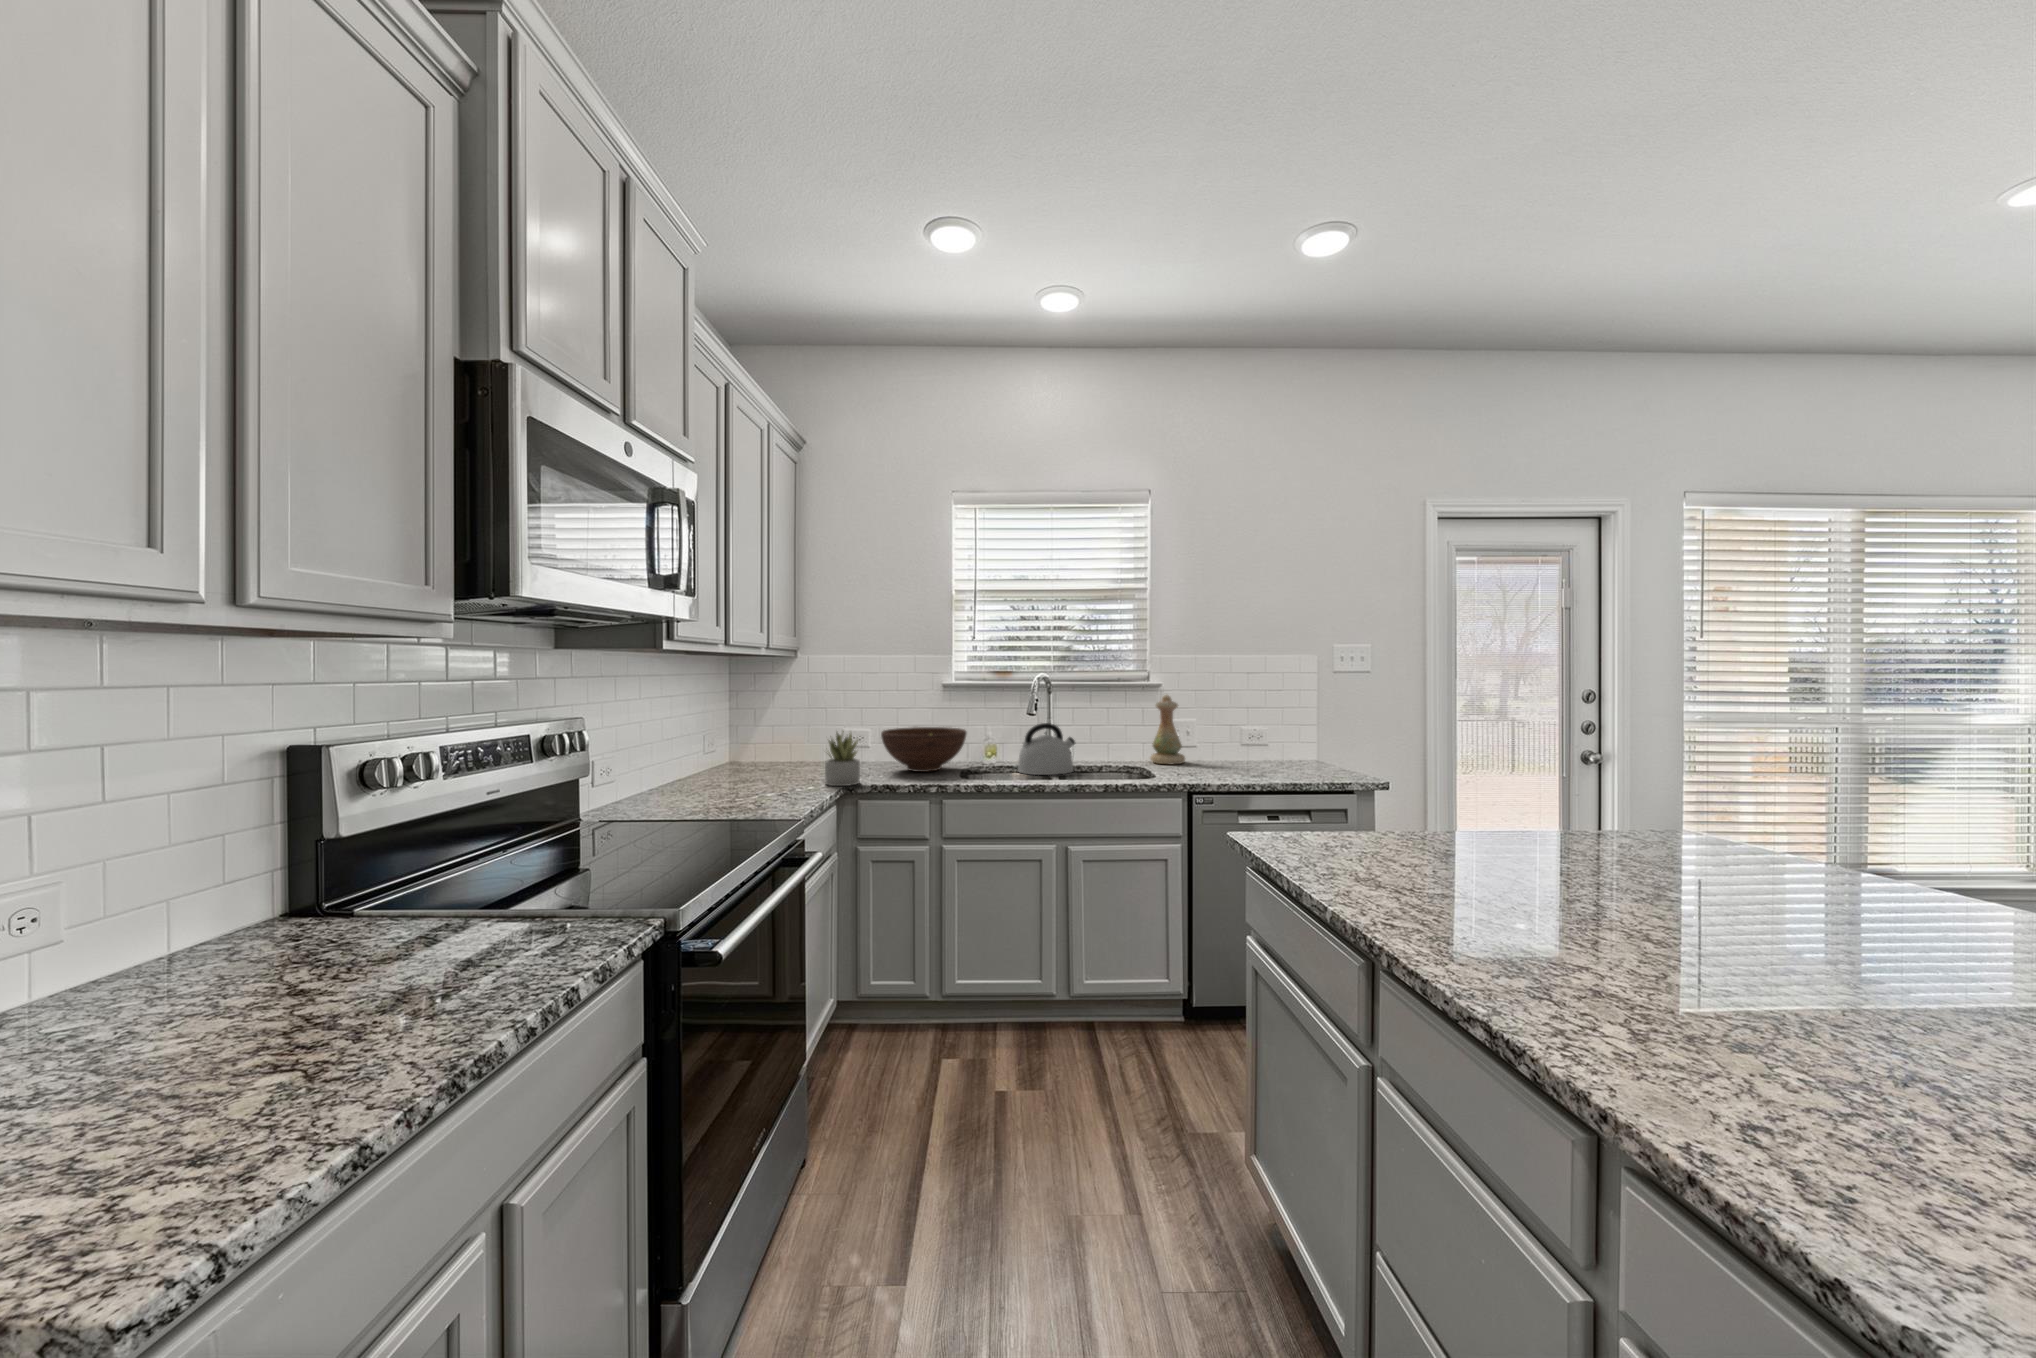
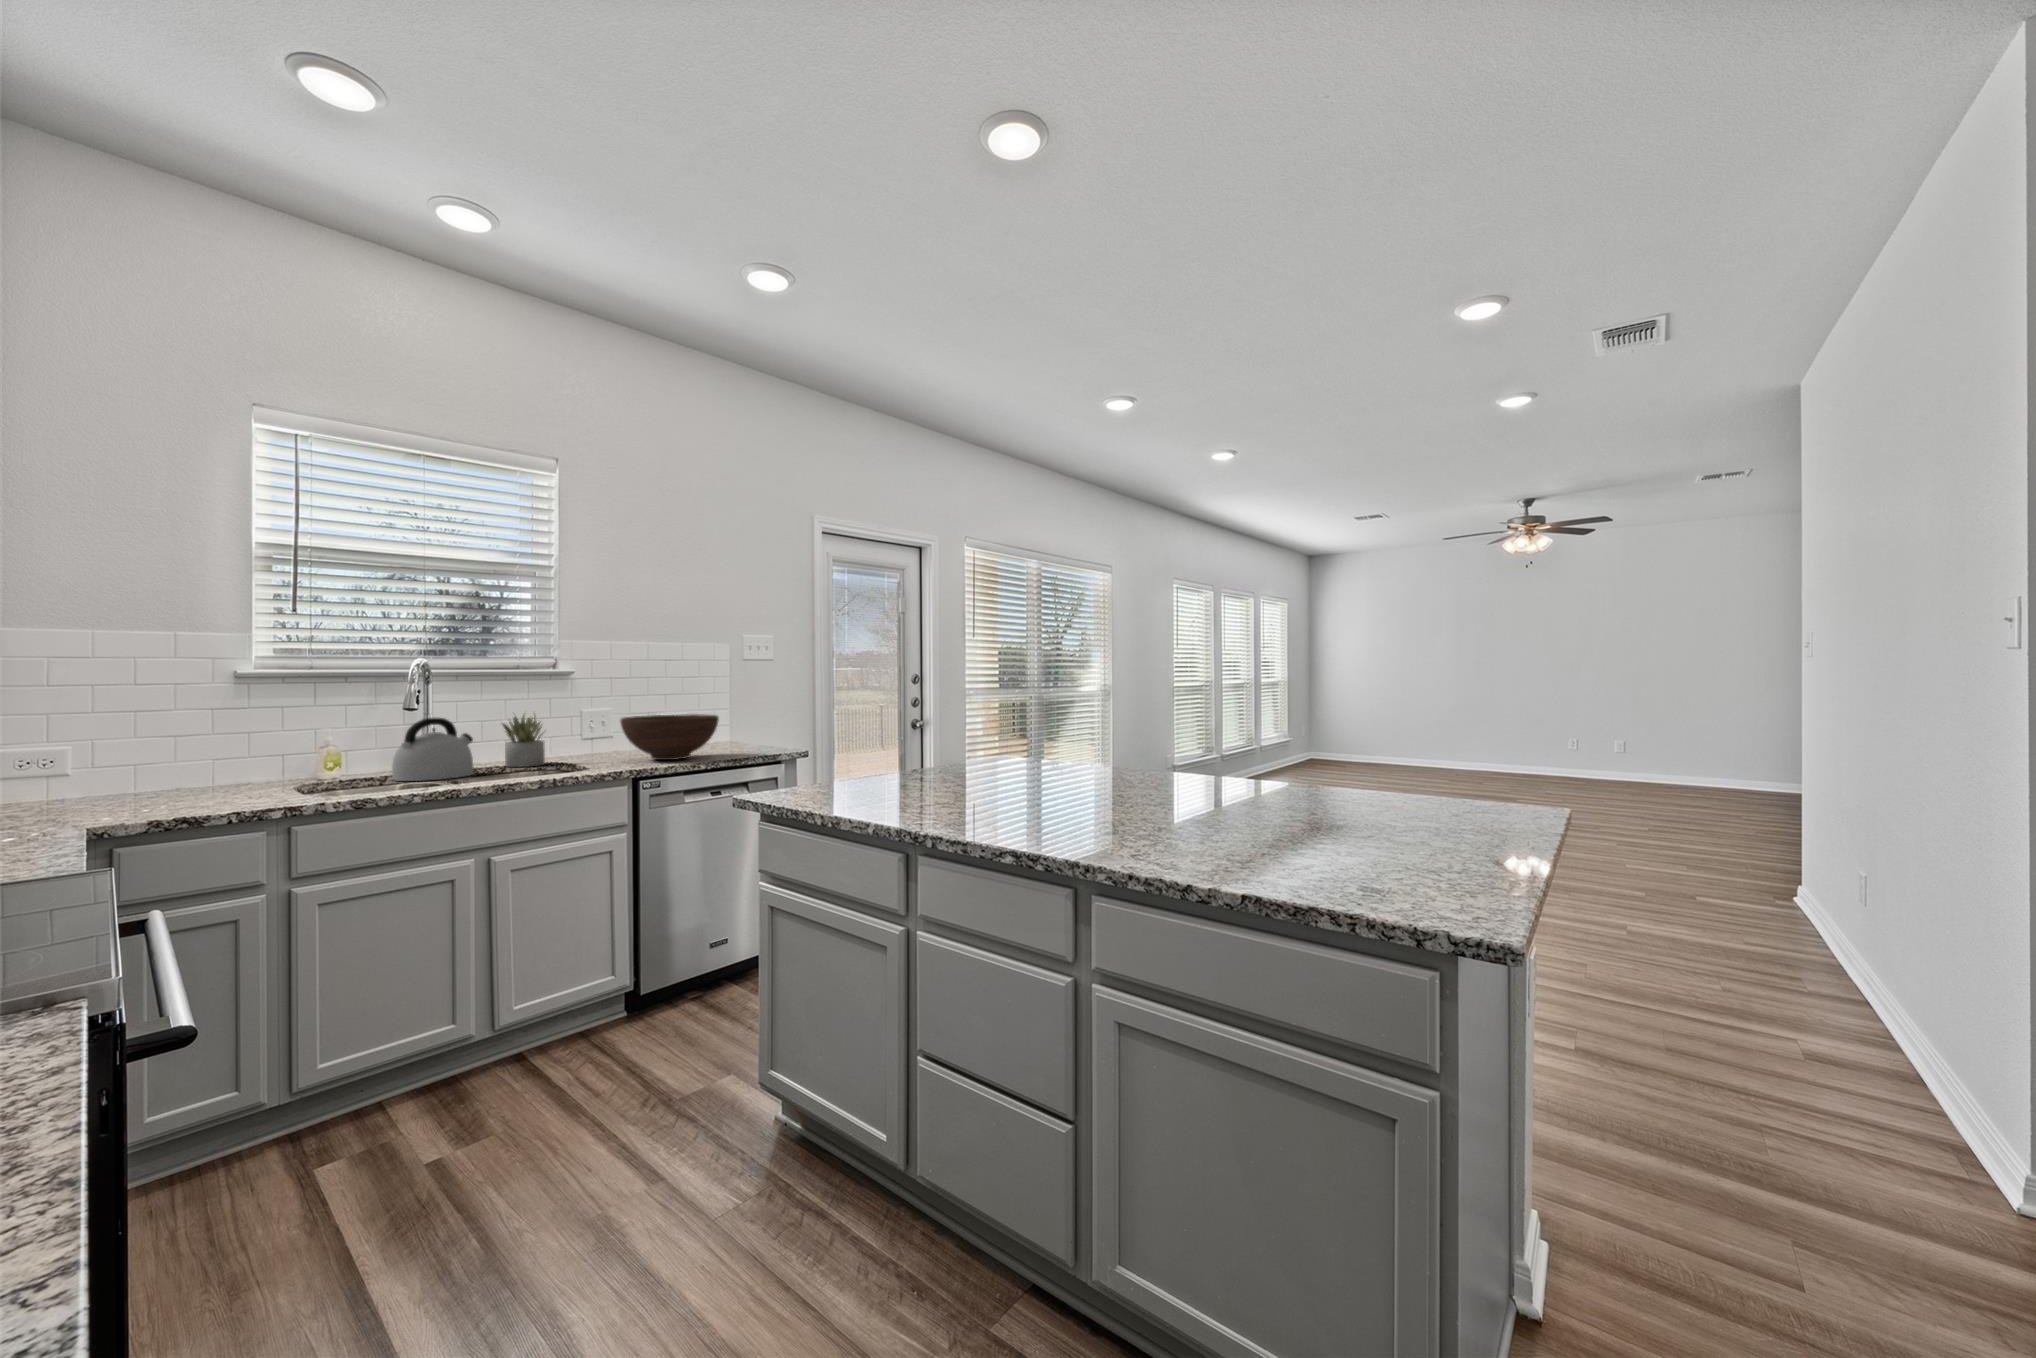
vase: present [1150,694,1185,764] -> none [557,682,601,759]
fruit bowl: present [881,727,967,772] -> present [620,714,719,760]
succulent plant: present [825,733,860,786] -> present [503,714,545,767]

